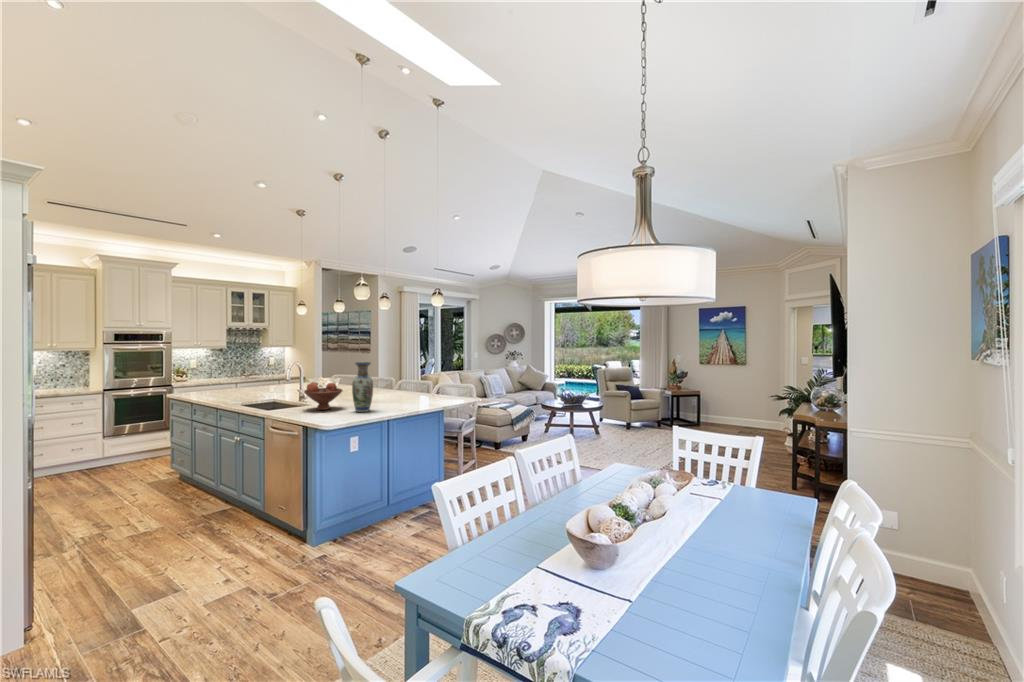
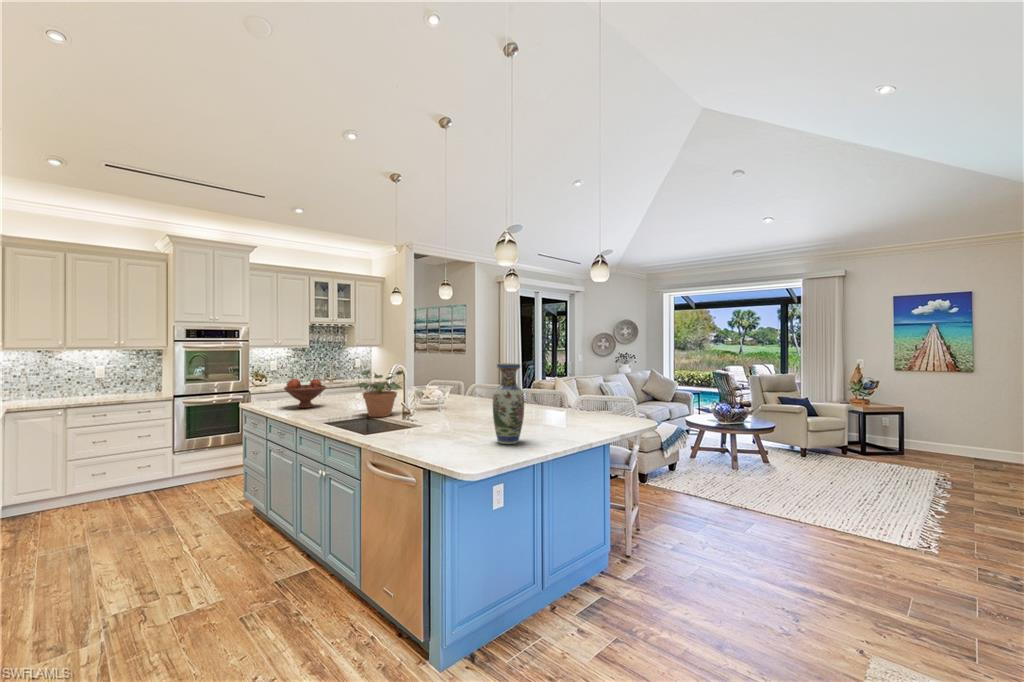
potted plant: none [264,366,305,400] -> present [358,370,403,417]
fruit bowl: present [304,383,343,410] -> present [284,379,326,408]

